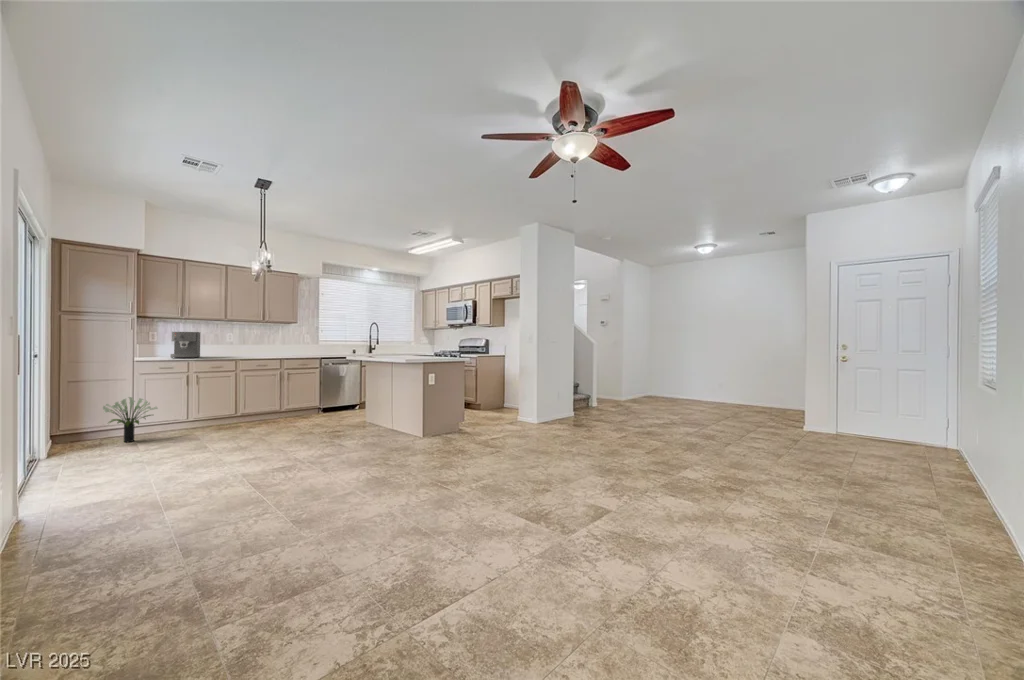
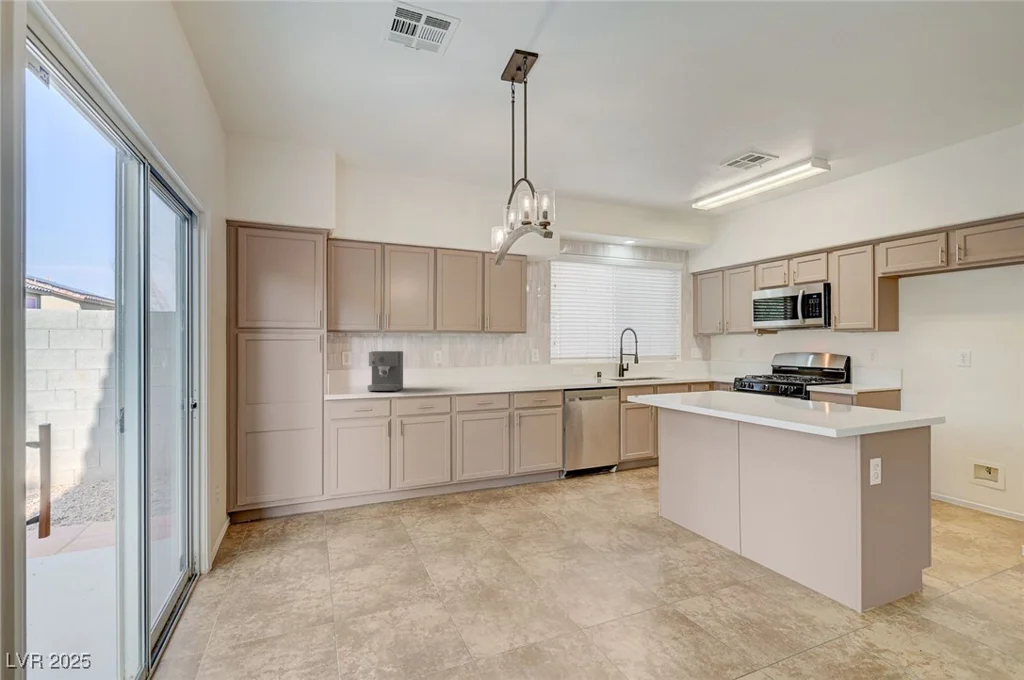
potted plant: present [103,397,157,442] -> none [286,459,354,531]

